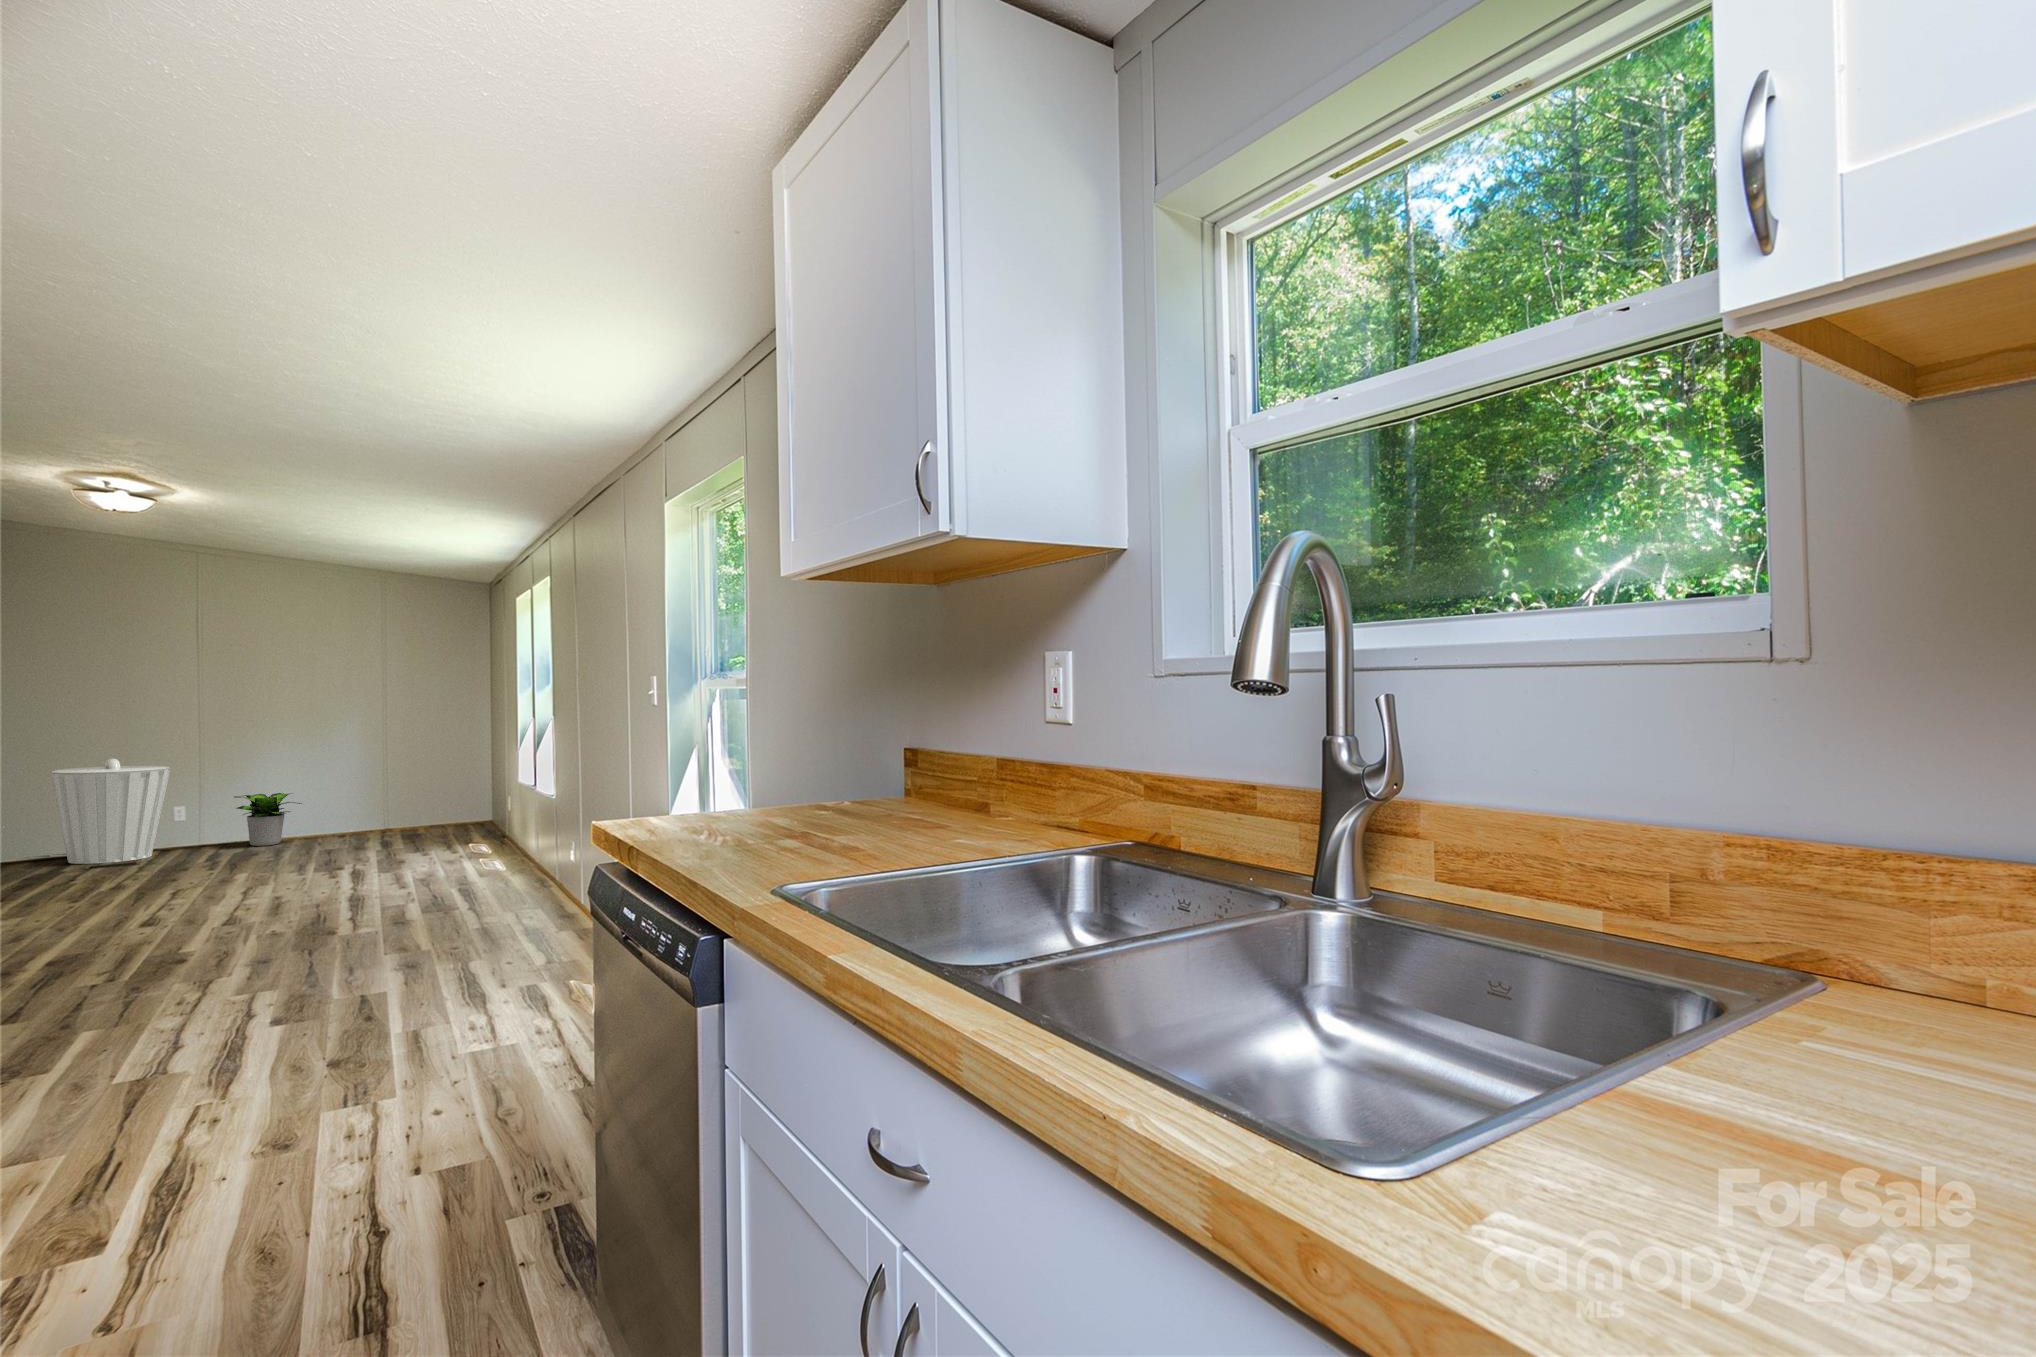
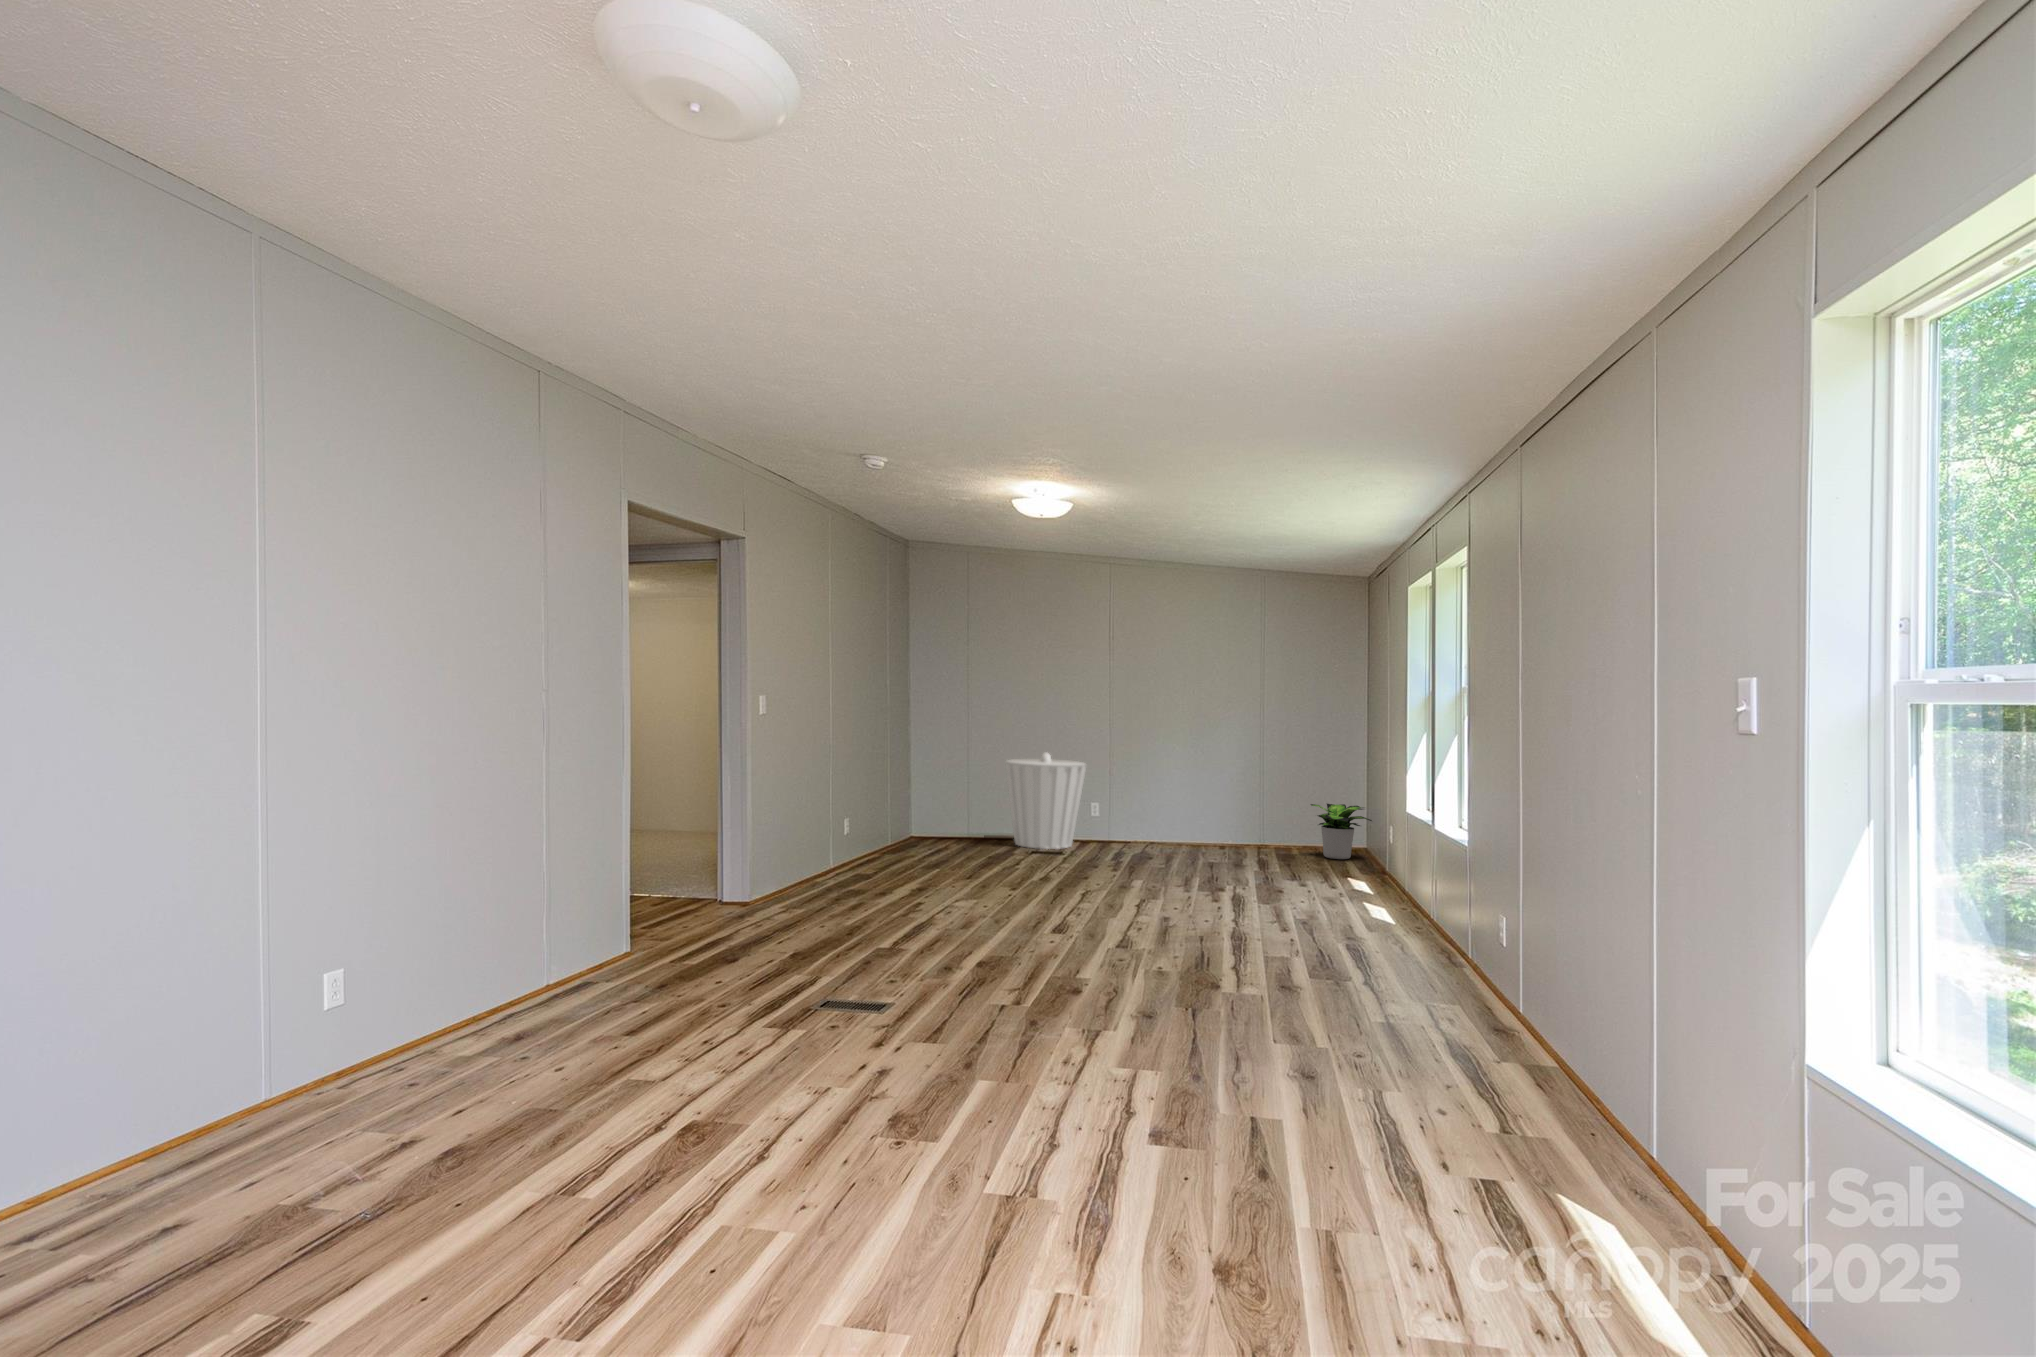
potted plant: present [235,793,302,846] -> present [1311,804,1372,859]

